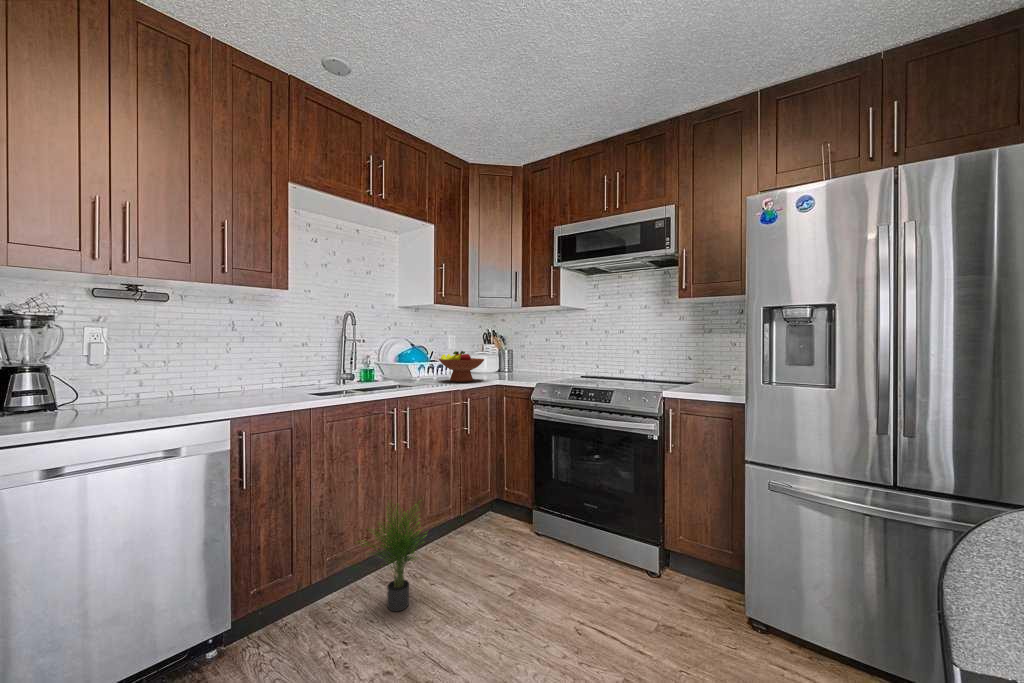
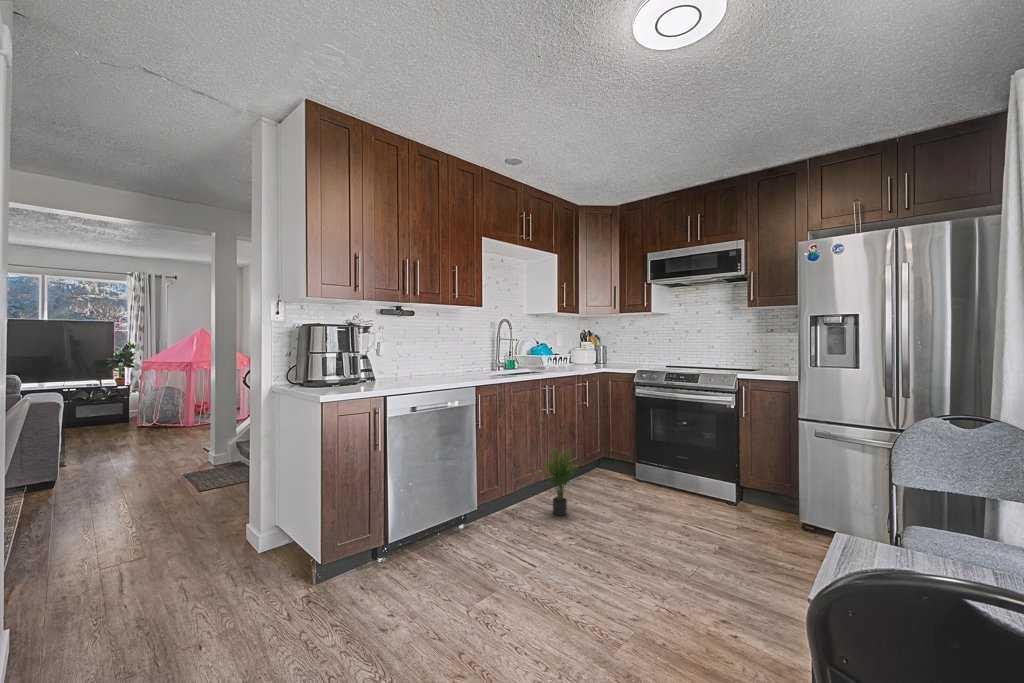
fruit bowl: present [439,351,484,382] -> none [561,347,595,370]

